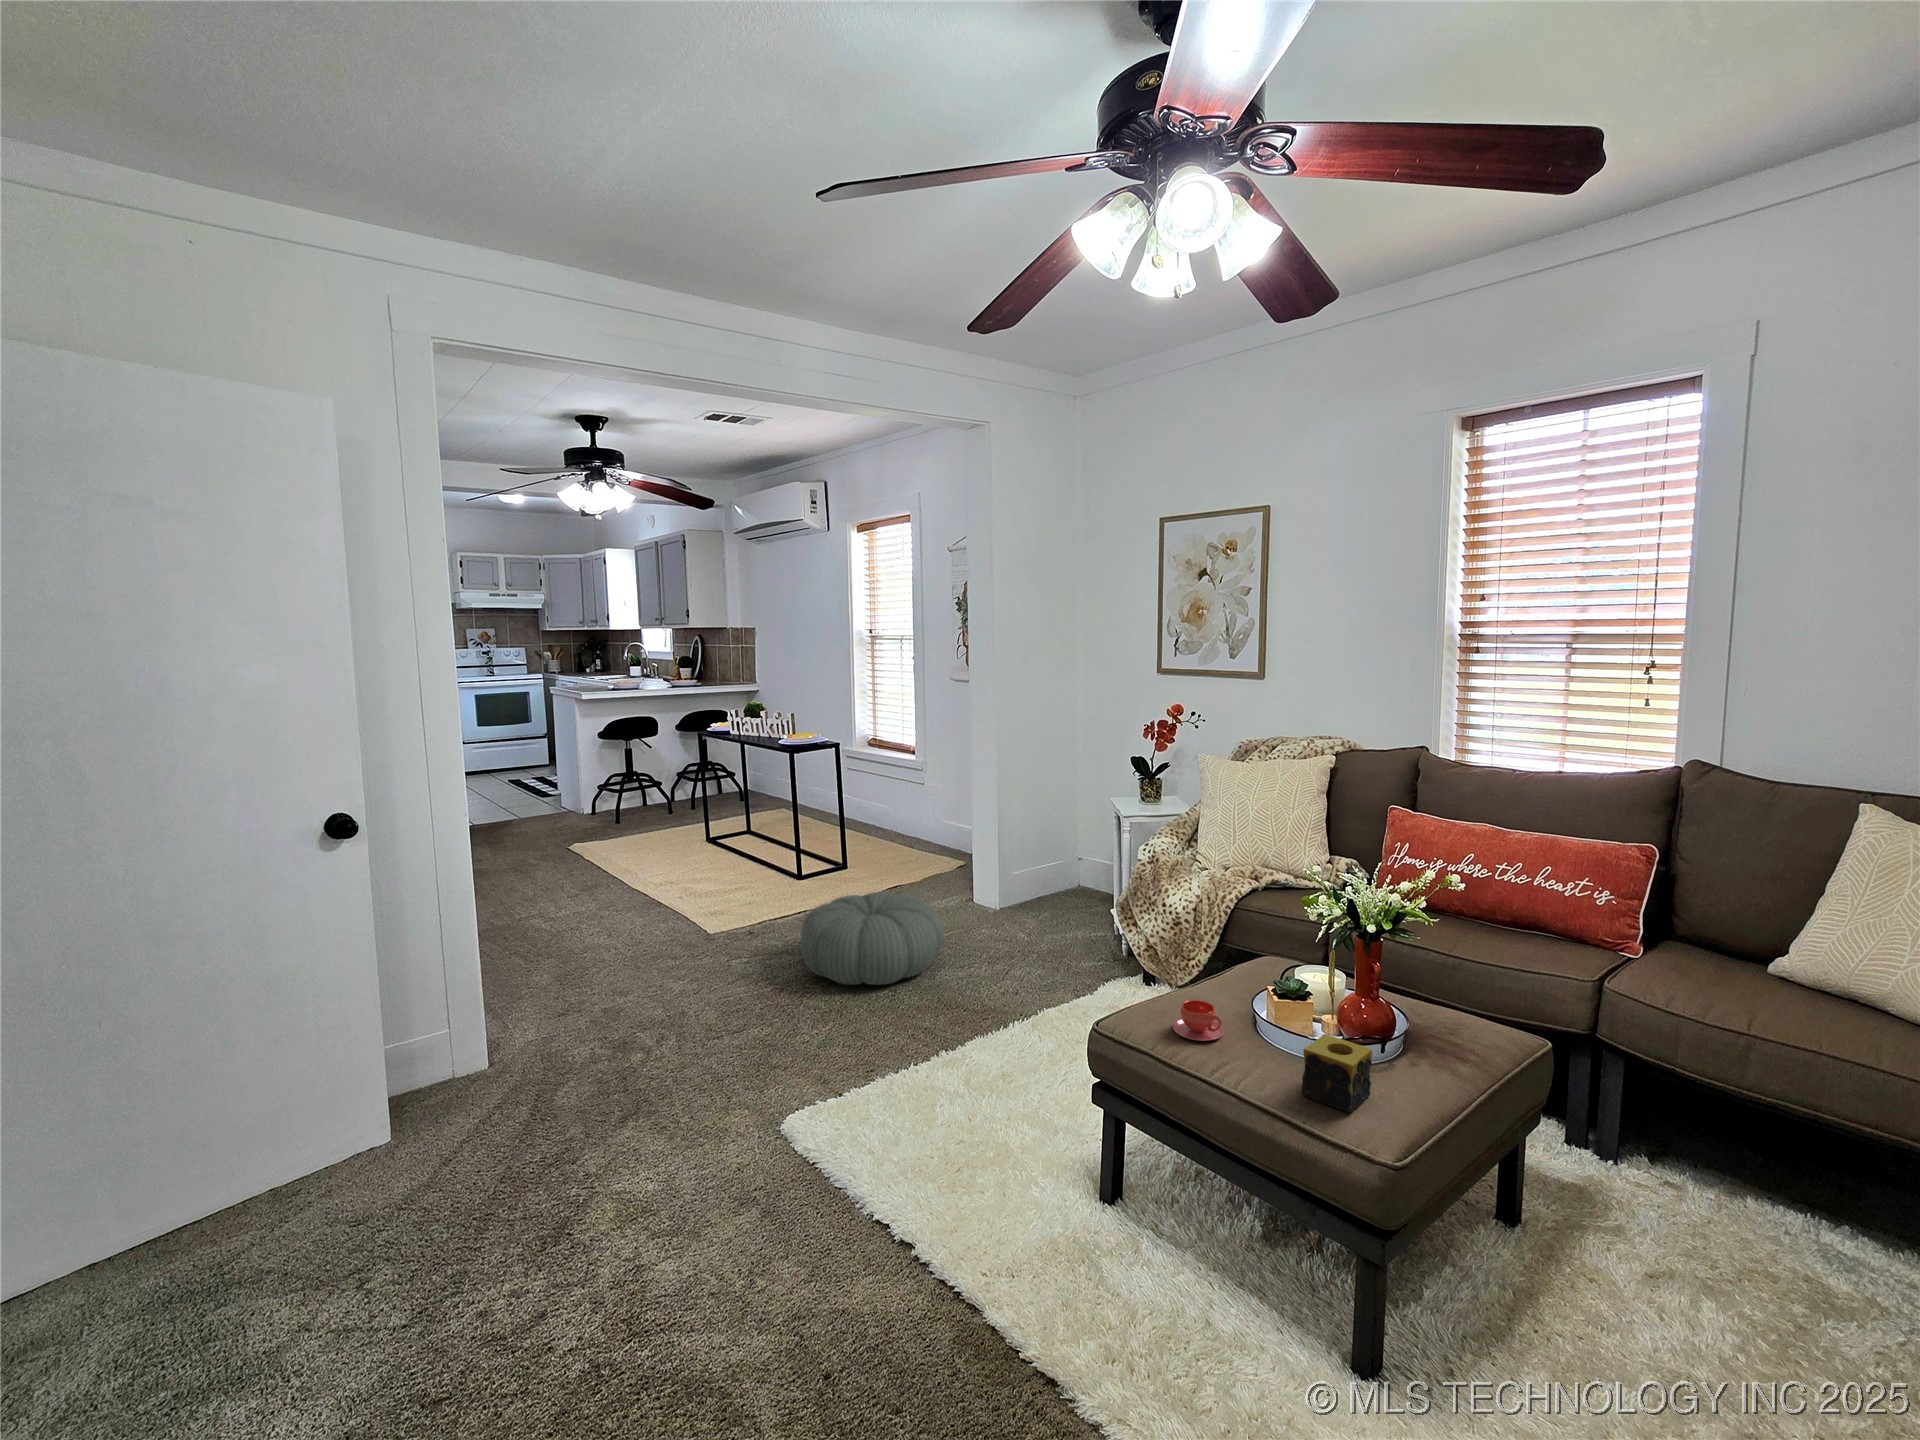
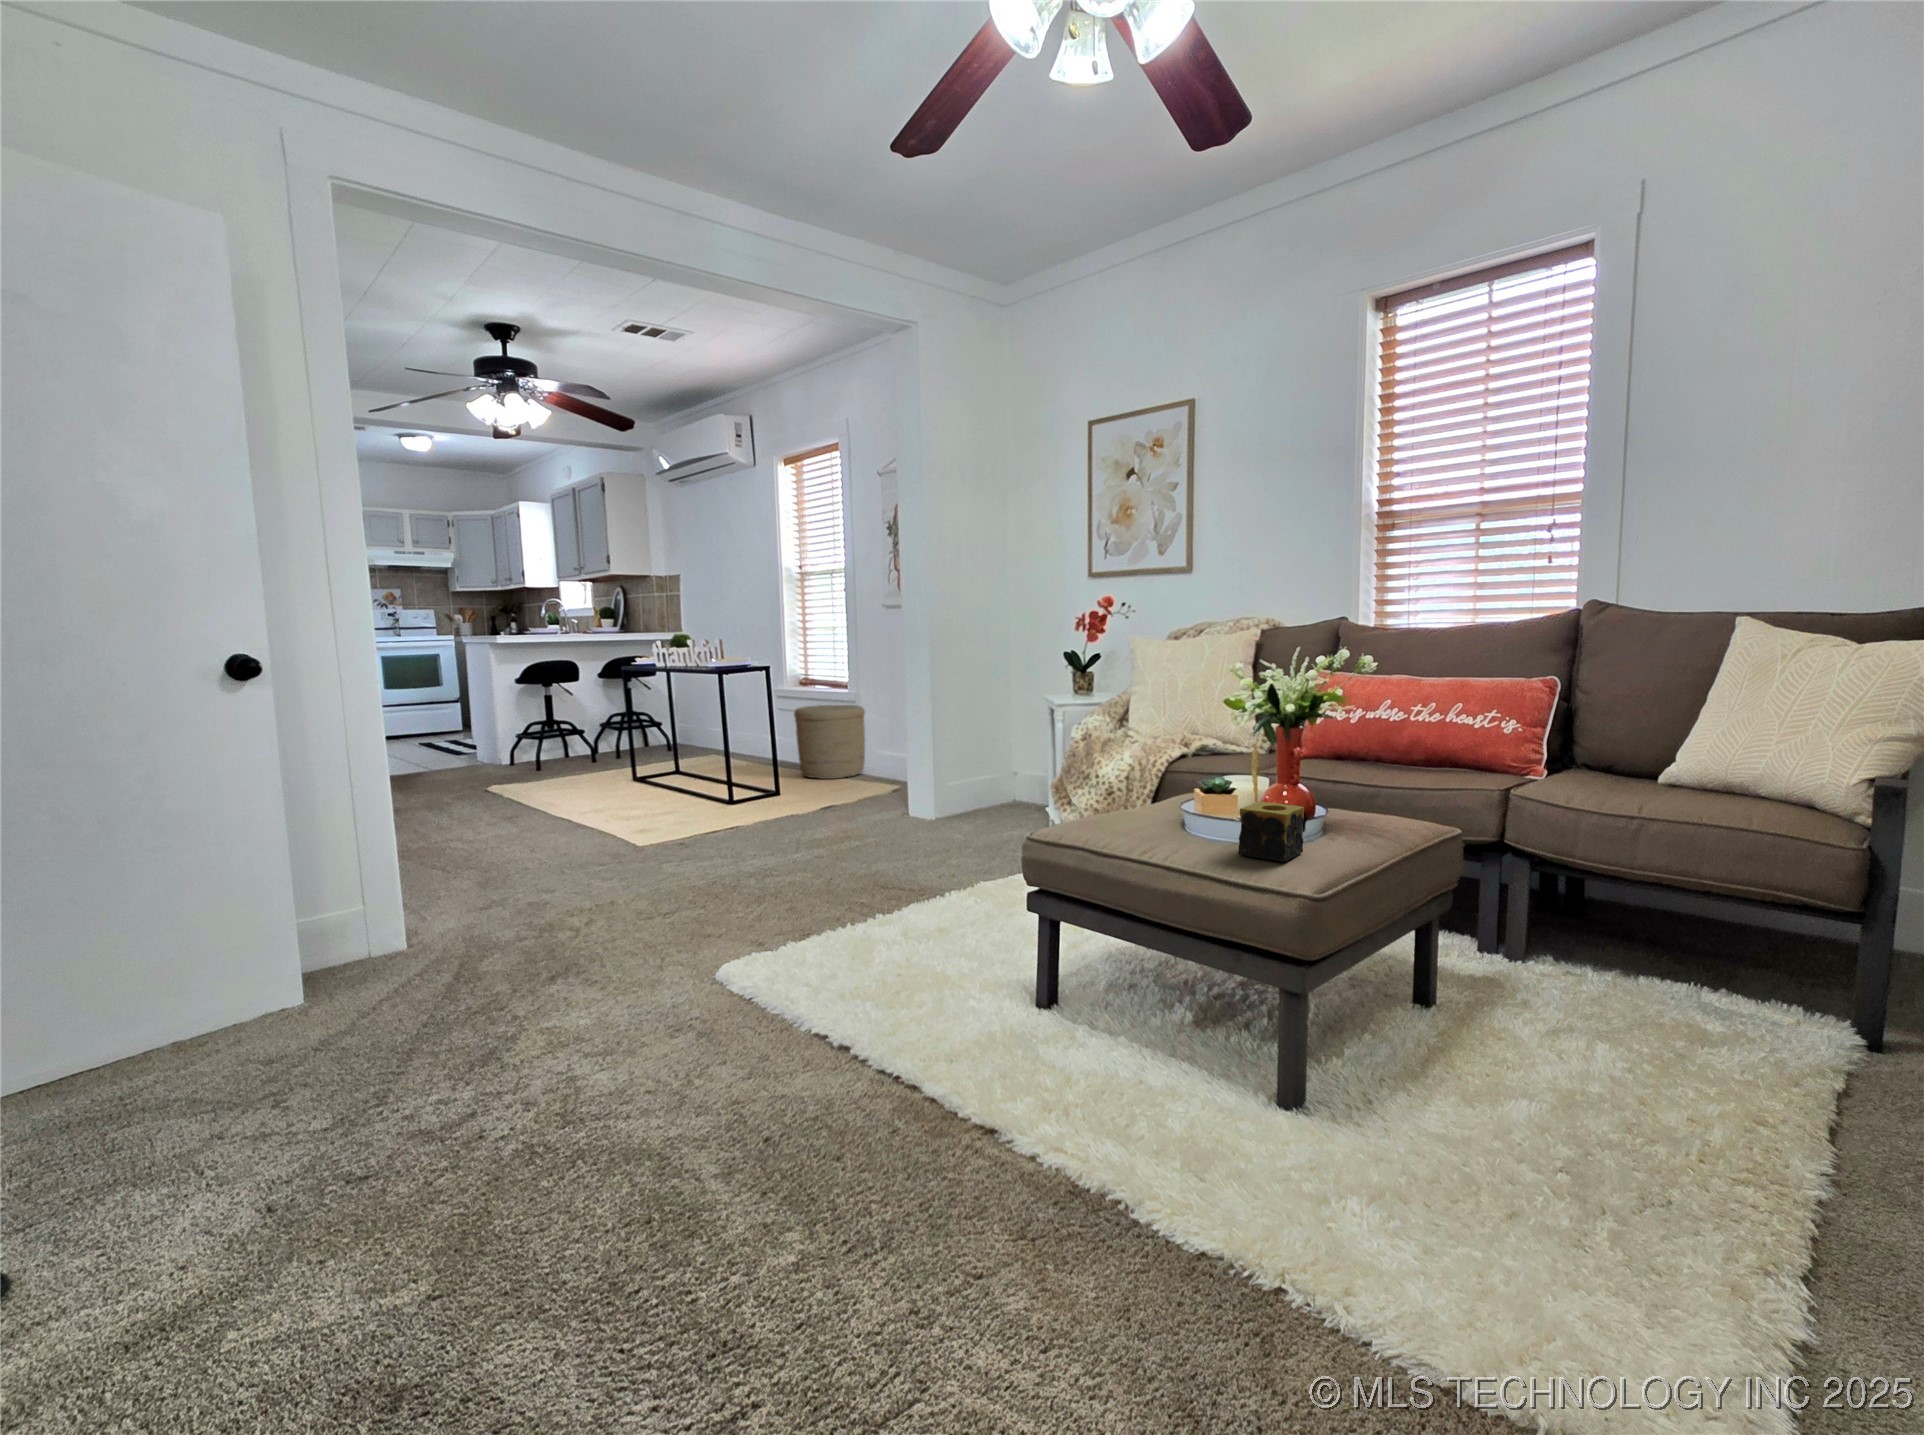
woven basket: none [862,773,931,851] -> present [794,705,865,779]
pouf: present [801,892,944,985] -> none [736,789,881,871]
teacup: present [1173,1000,1224,1041] -> none [1113,798,1162,830]

